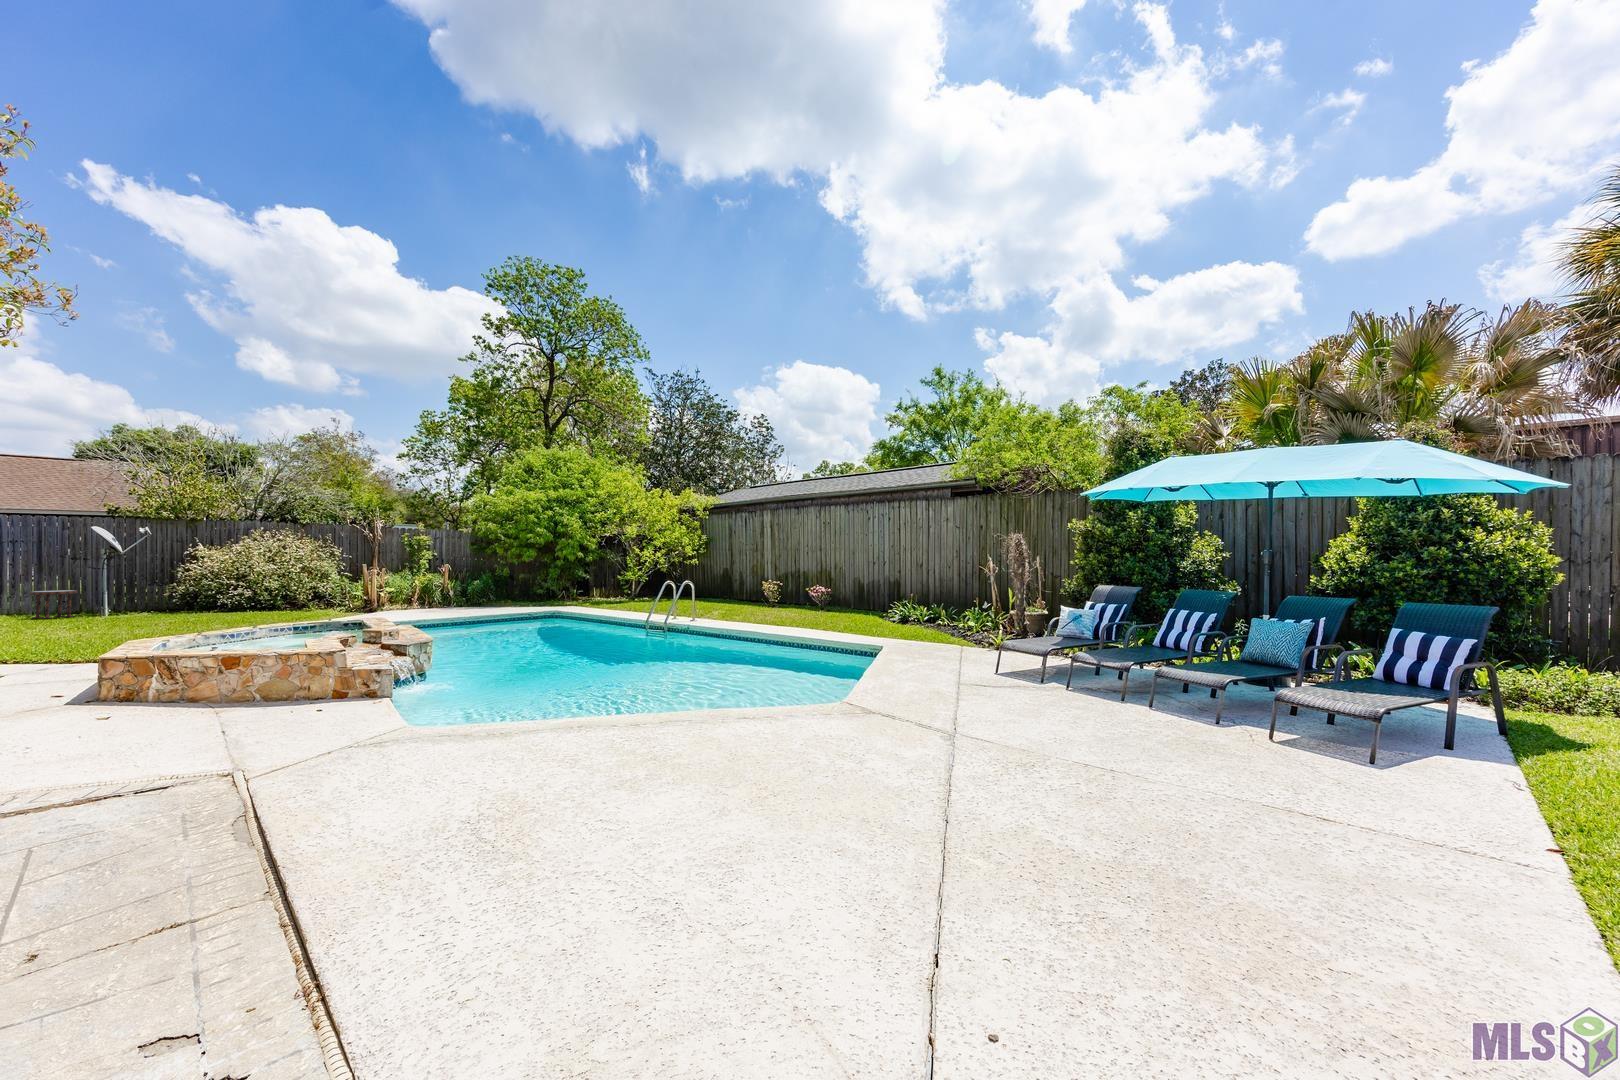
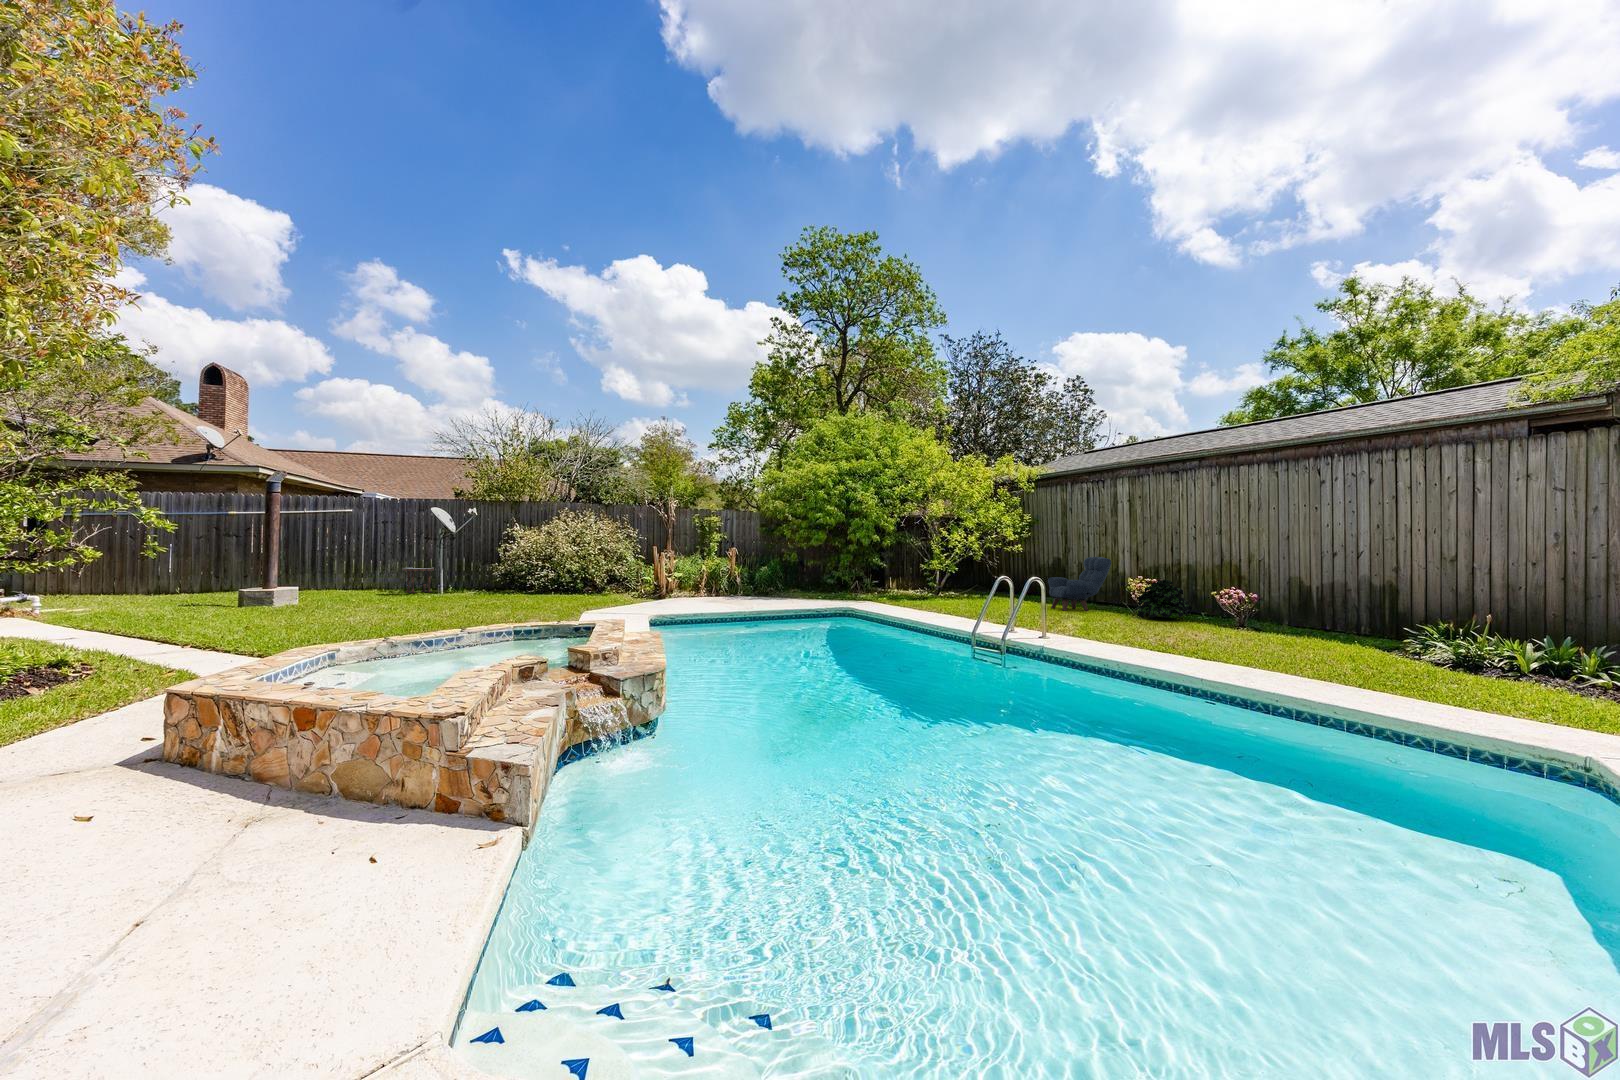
armchair: none [712,567,753,606] -> present [1048,557,1111,611]
potted plant: none [764,582,797,608] -> present [1136,580,1192,619]

